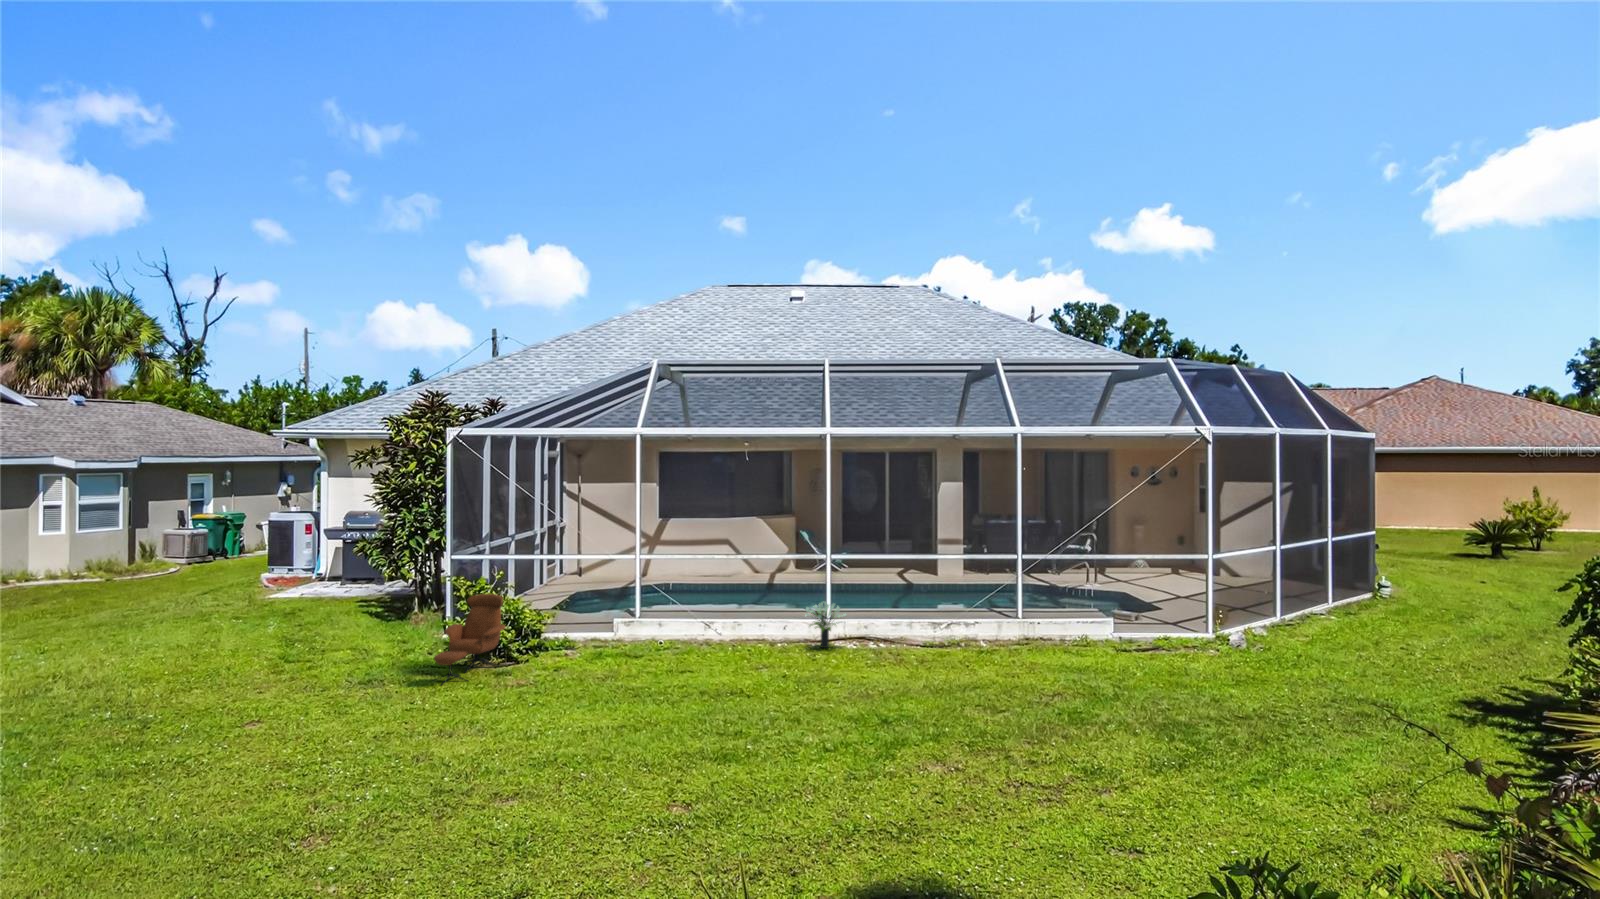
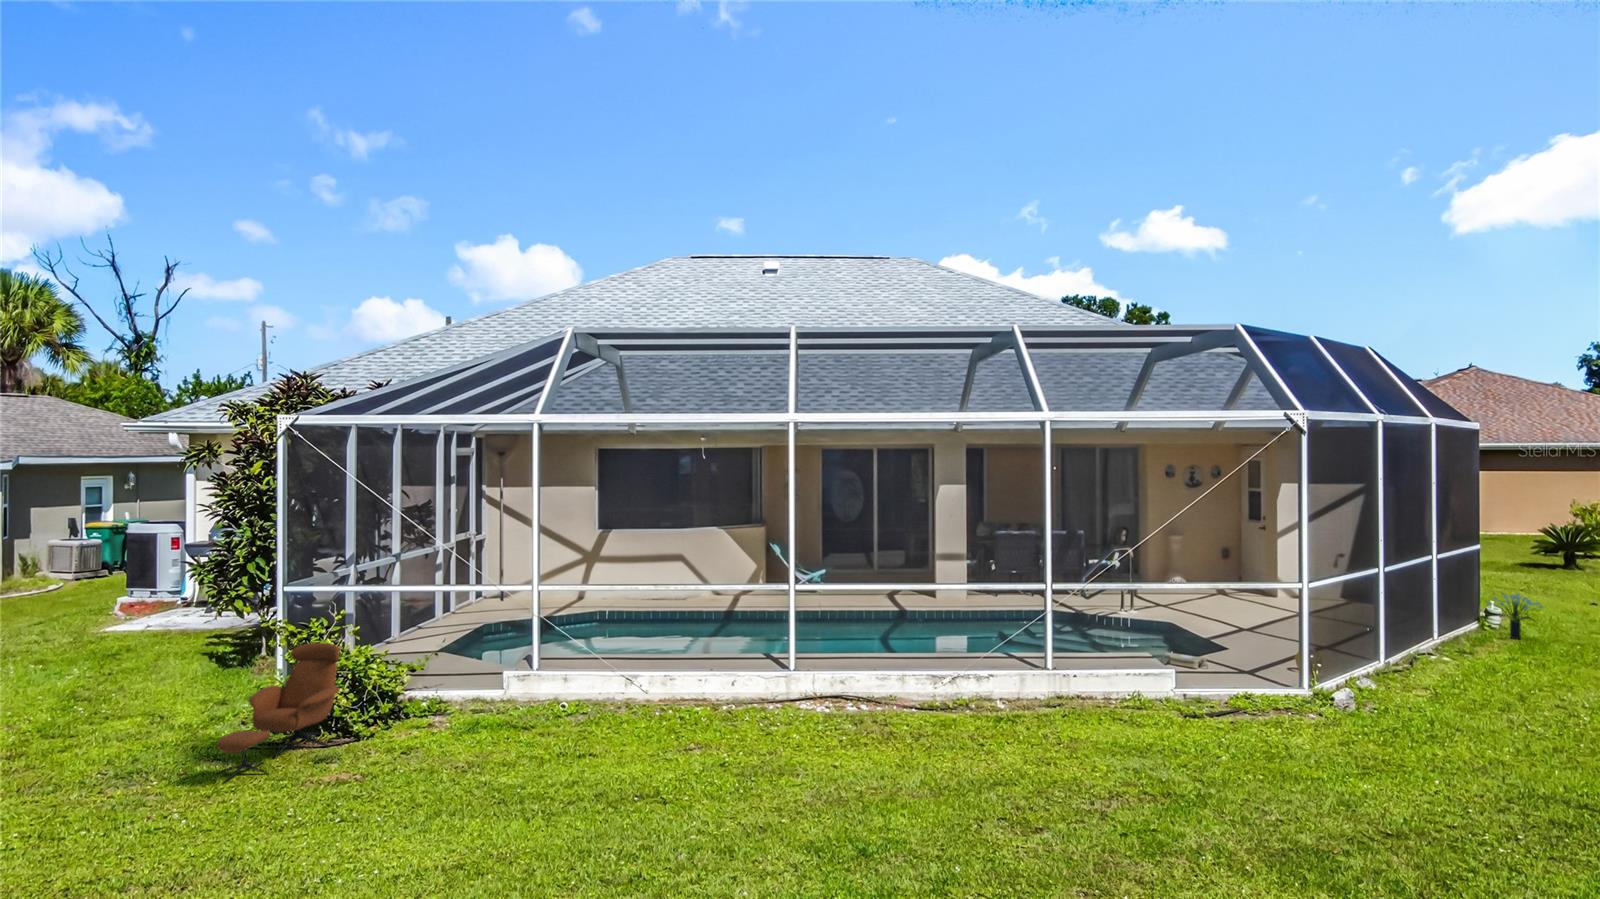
potted plant: present [805,602,846,648] -> present [1487,593,1543,639]

